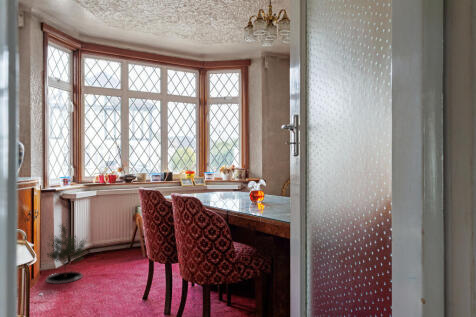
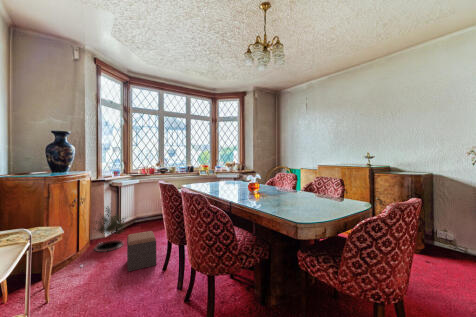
footstool: none [94,254,133,302] -> present [127,231,156,271]

